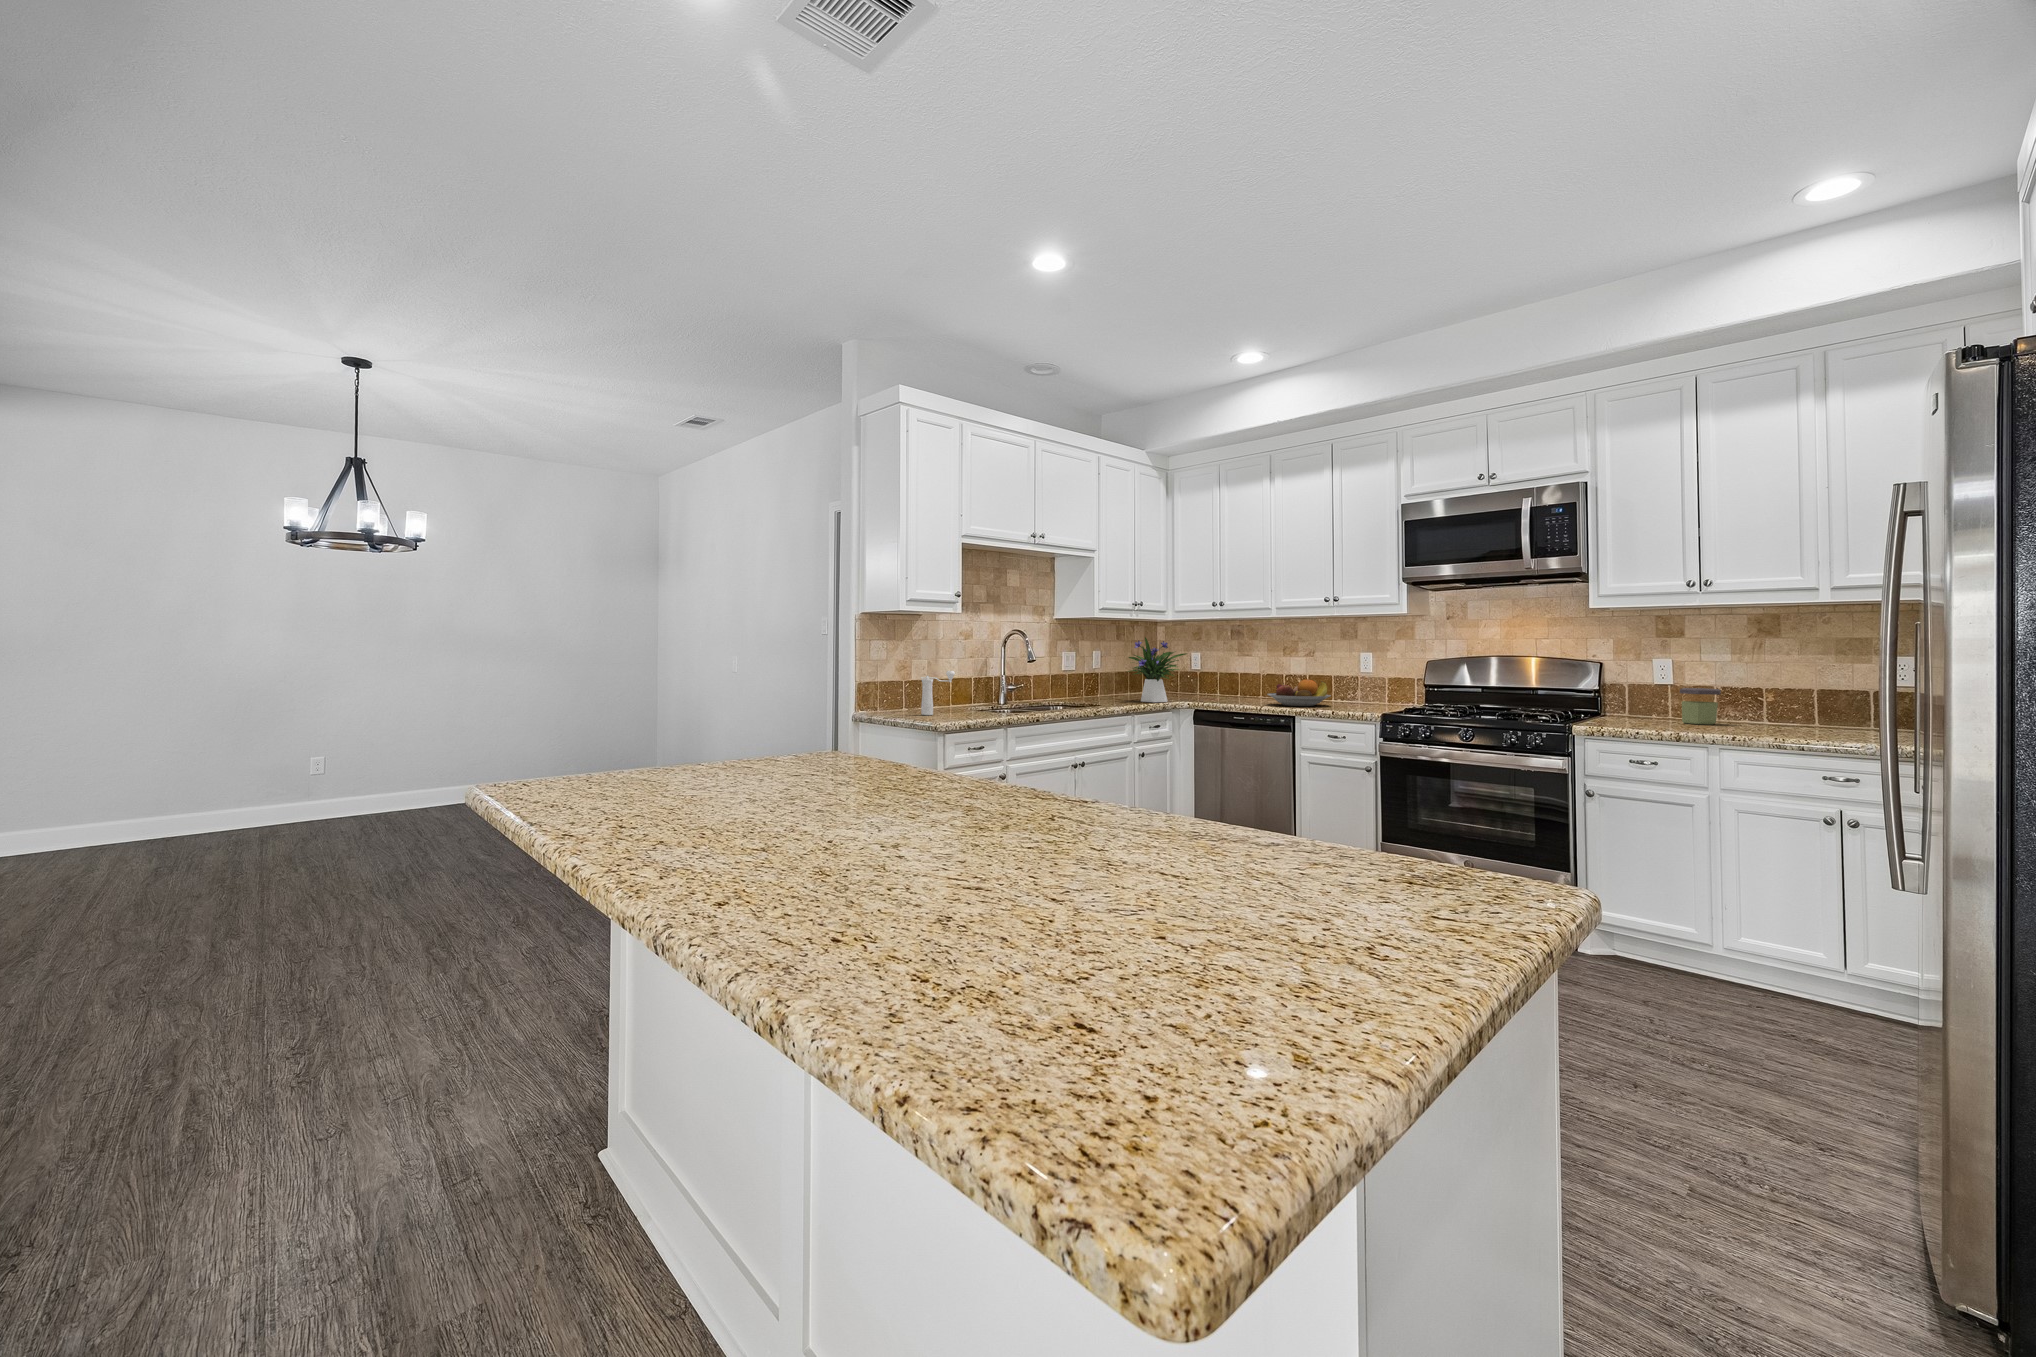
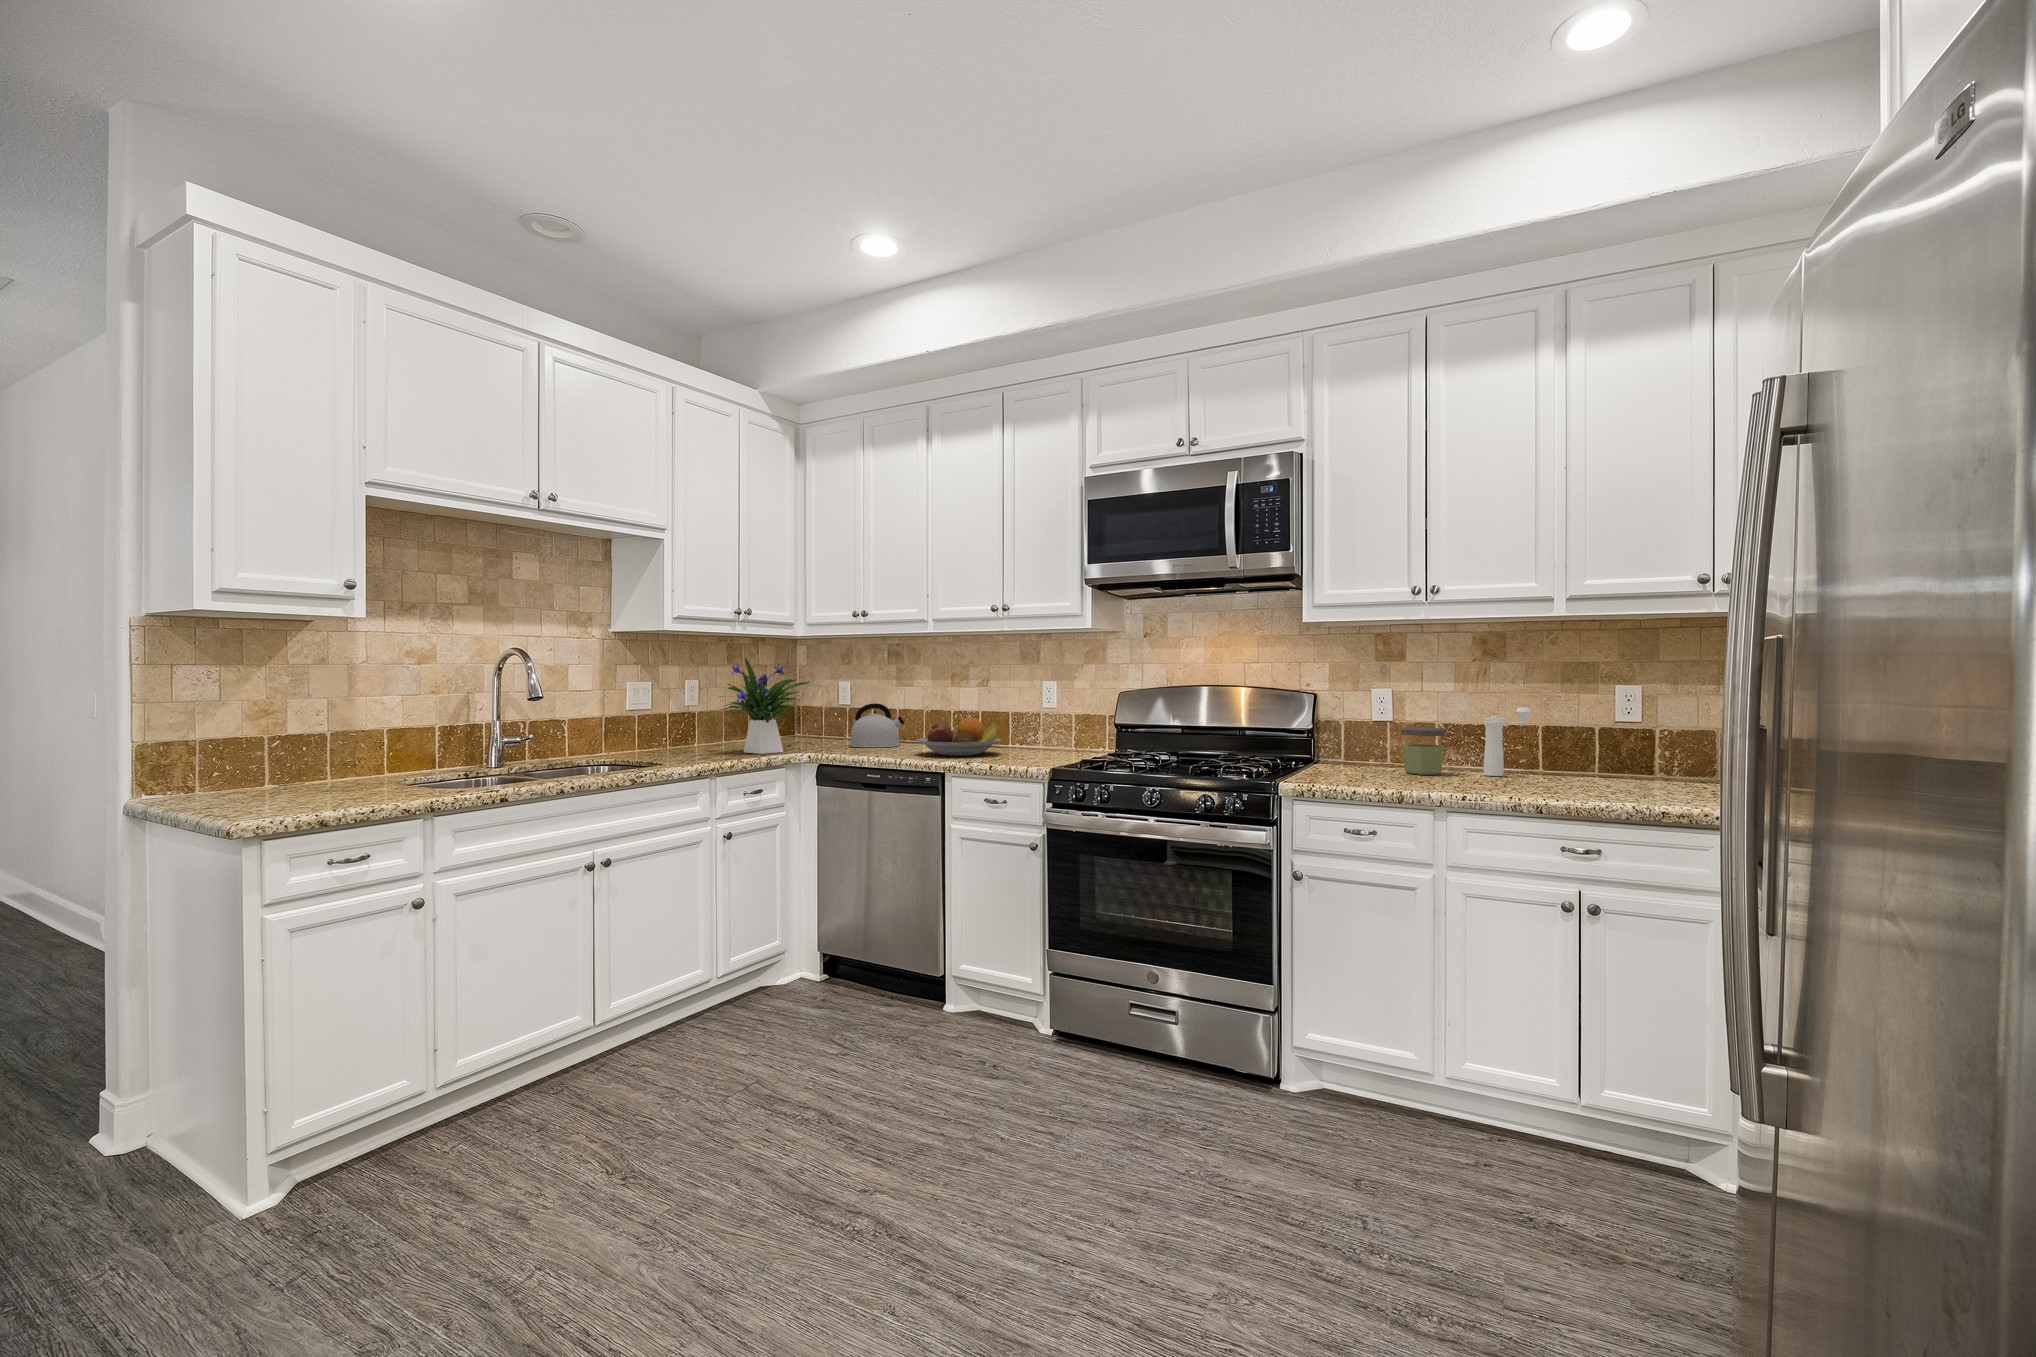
kettle: none [1208,669,1249,700] -> present [850,703,904,747]
pepper mill: present [921,671,955,715] -> present [1484,708,1532,776]

